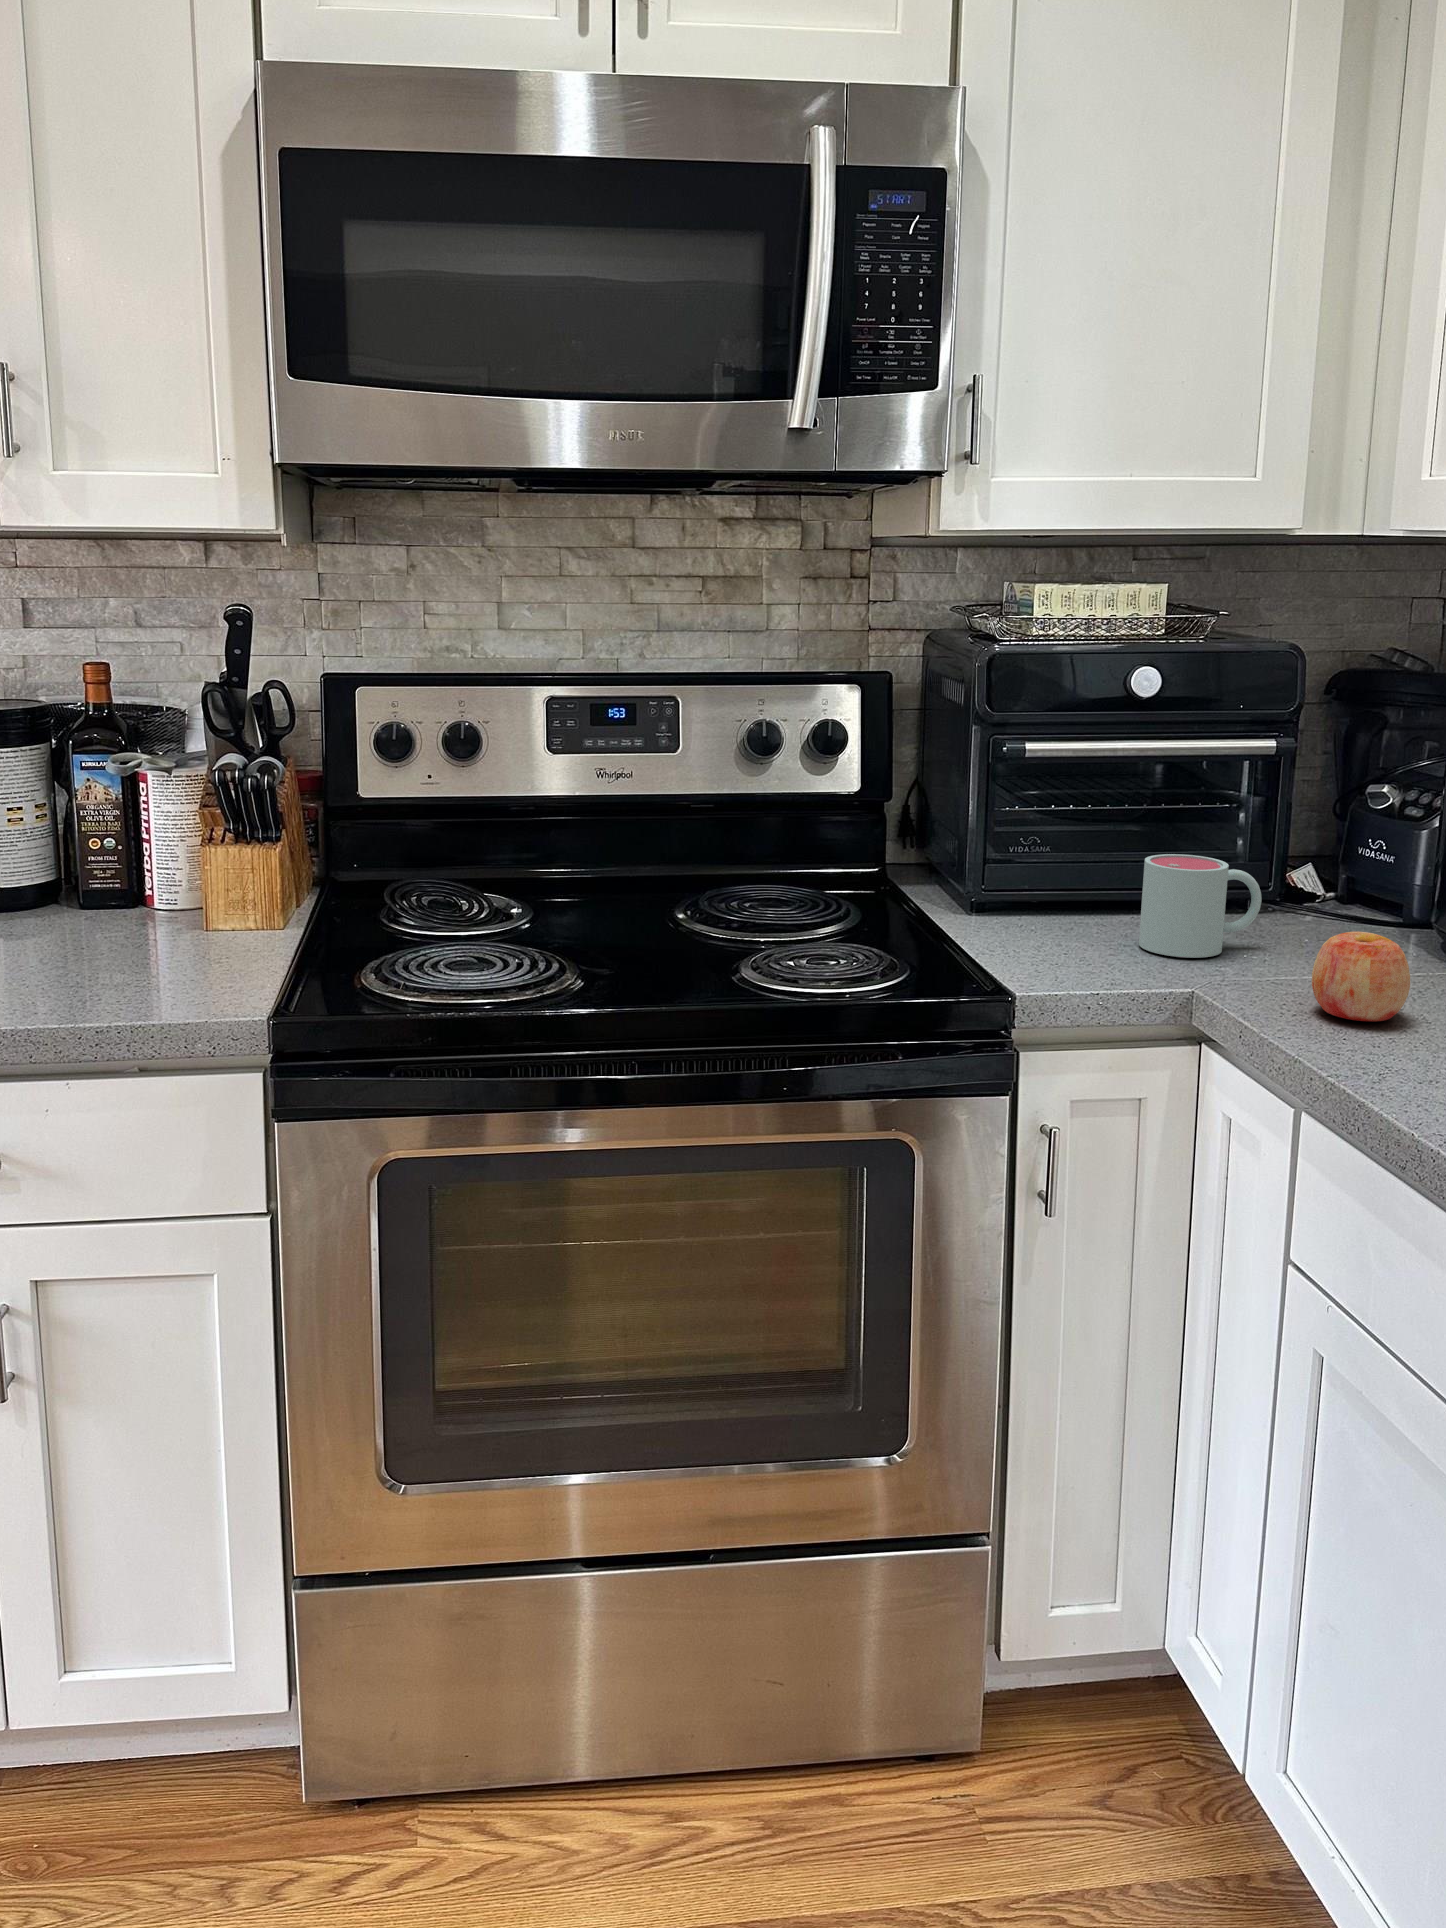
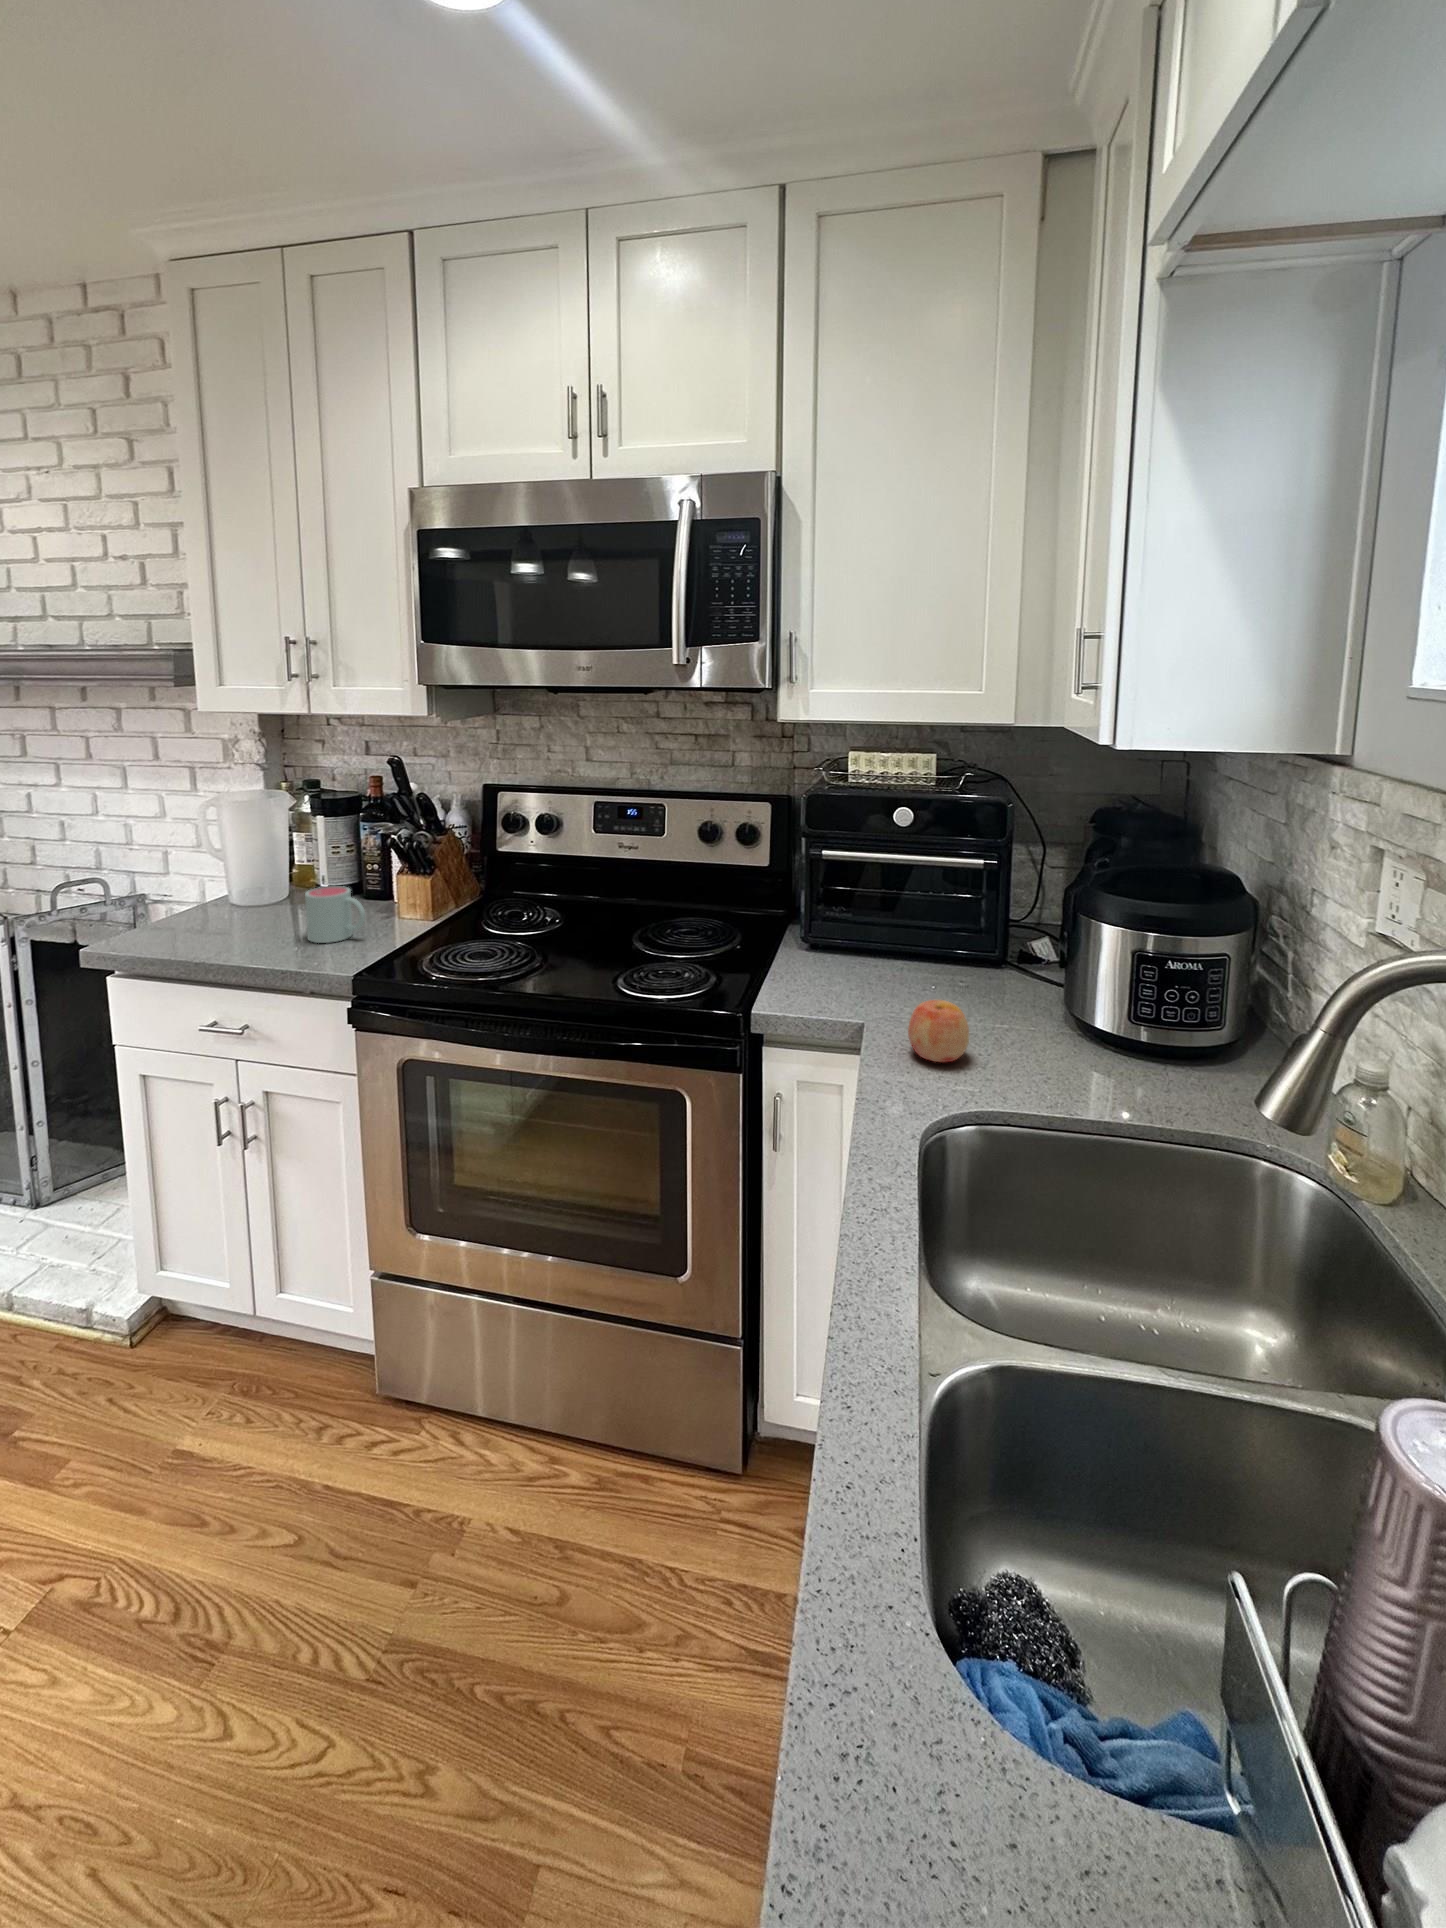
mug: present [1139,854,1261,958] -> present [305,886,365,943]

